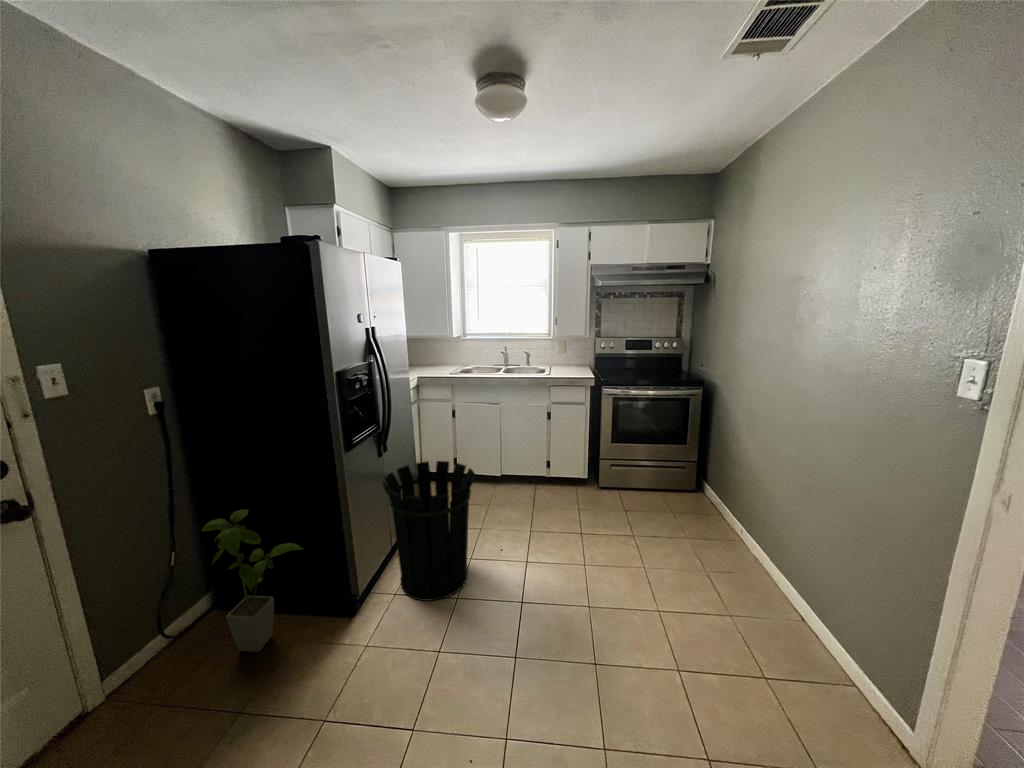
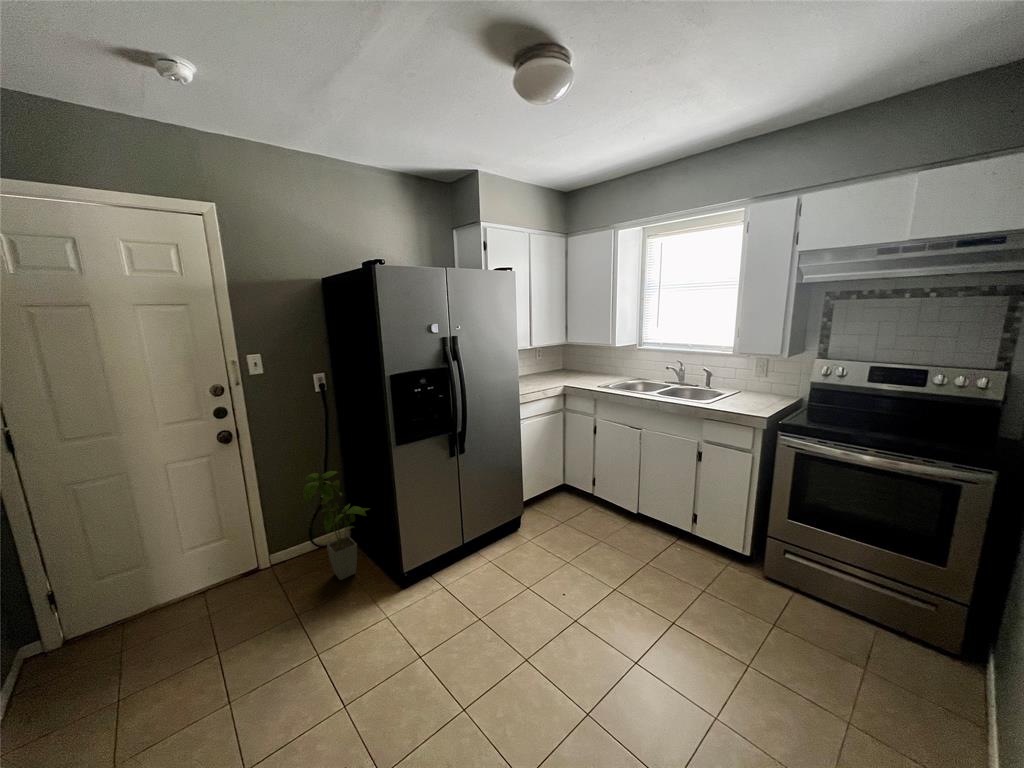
waste bin: present [383,461,475,601] -> none [432,471,524,614]

